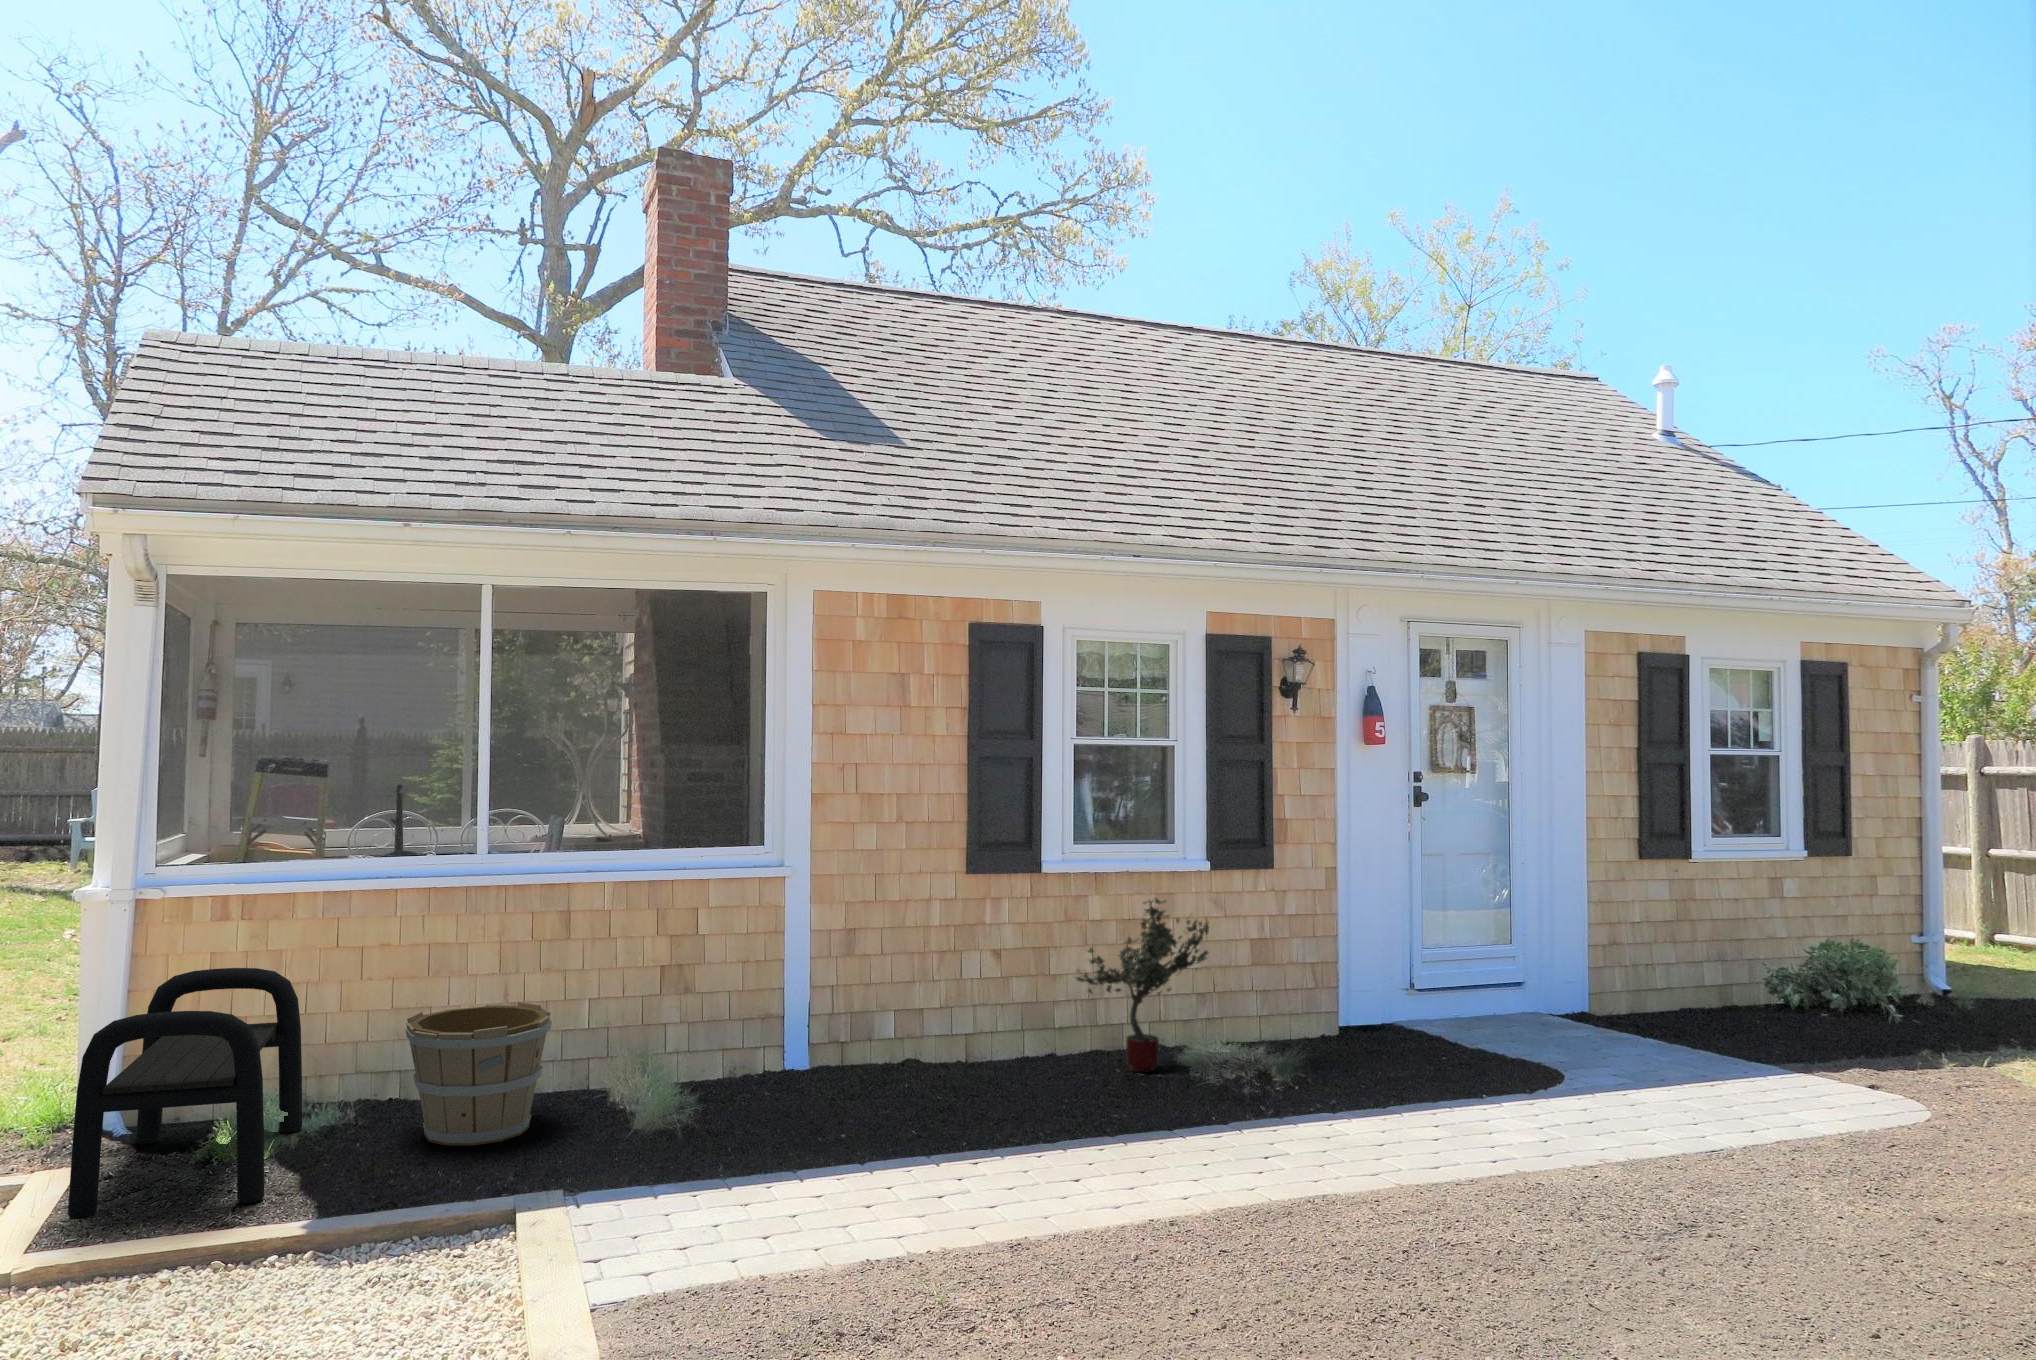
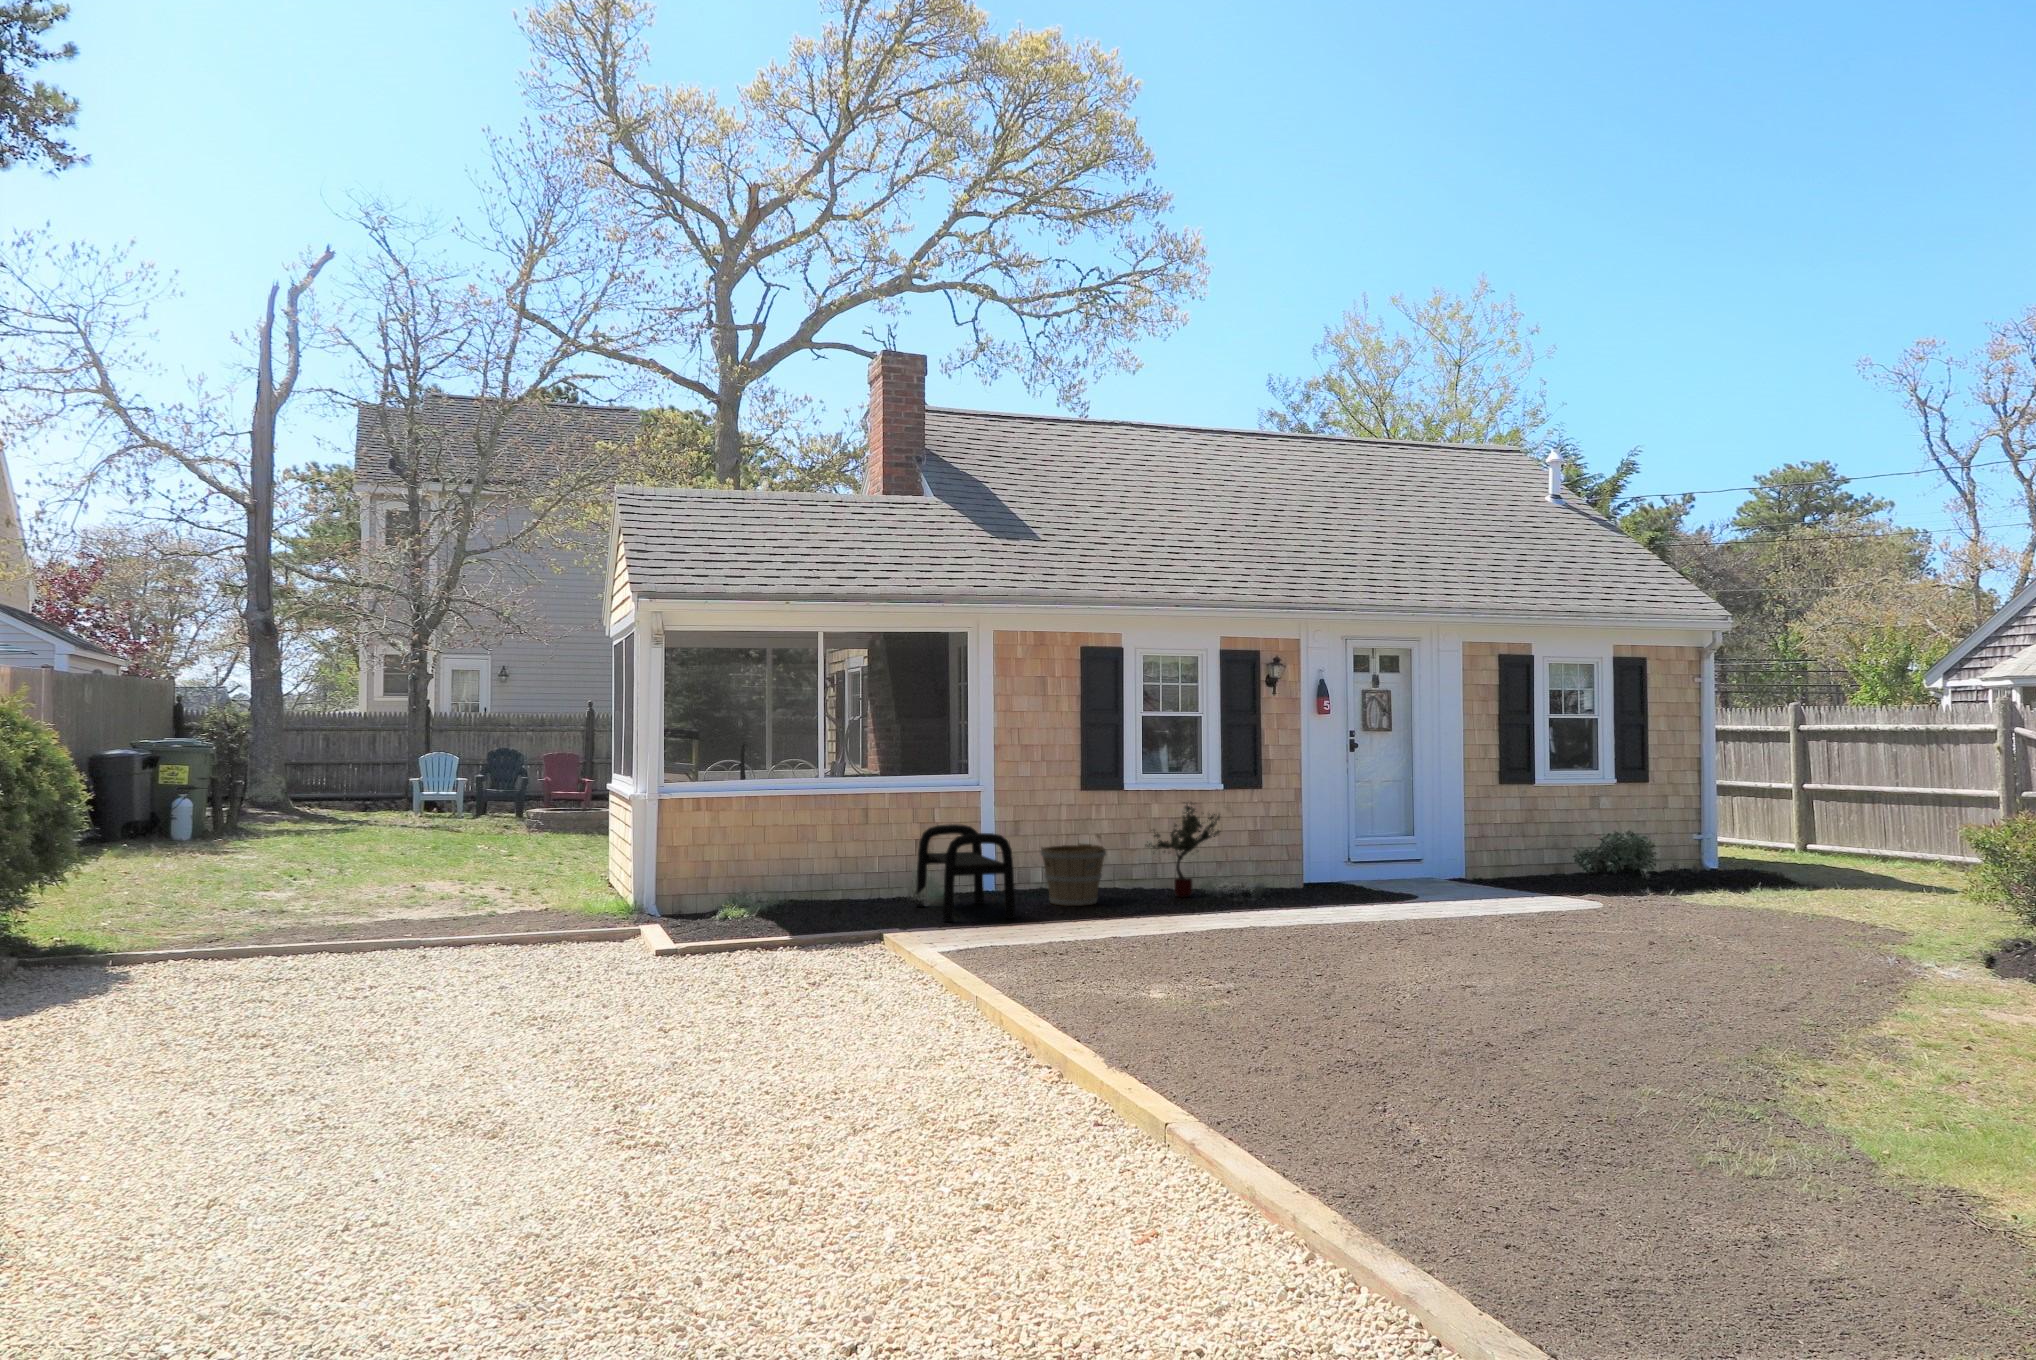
bench: present [68,968,302,1219] -> present [916,824,1015,922]
wooden bucket: present [405,1002,552,1146] -> present [1040,843,1106,906]

